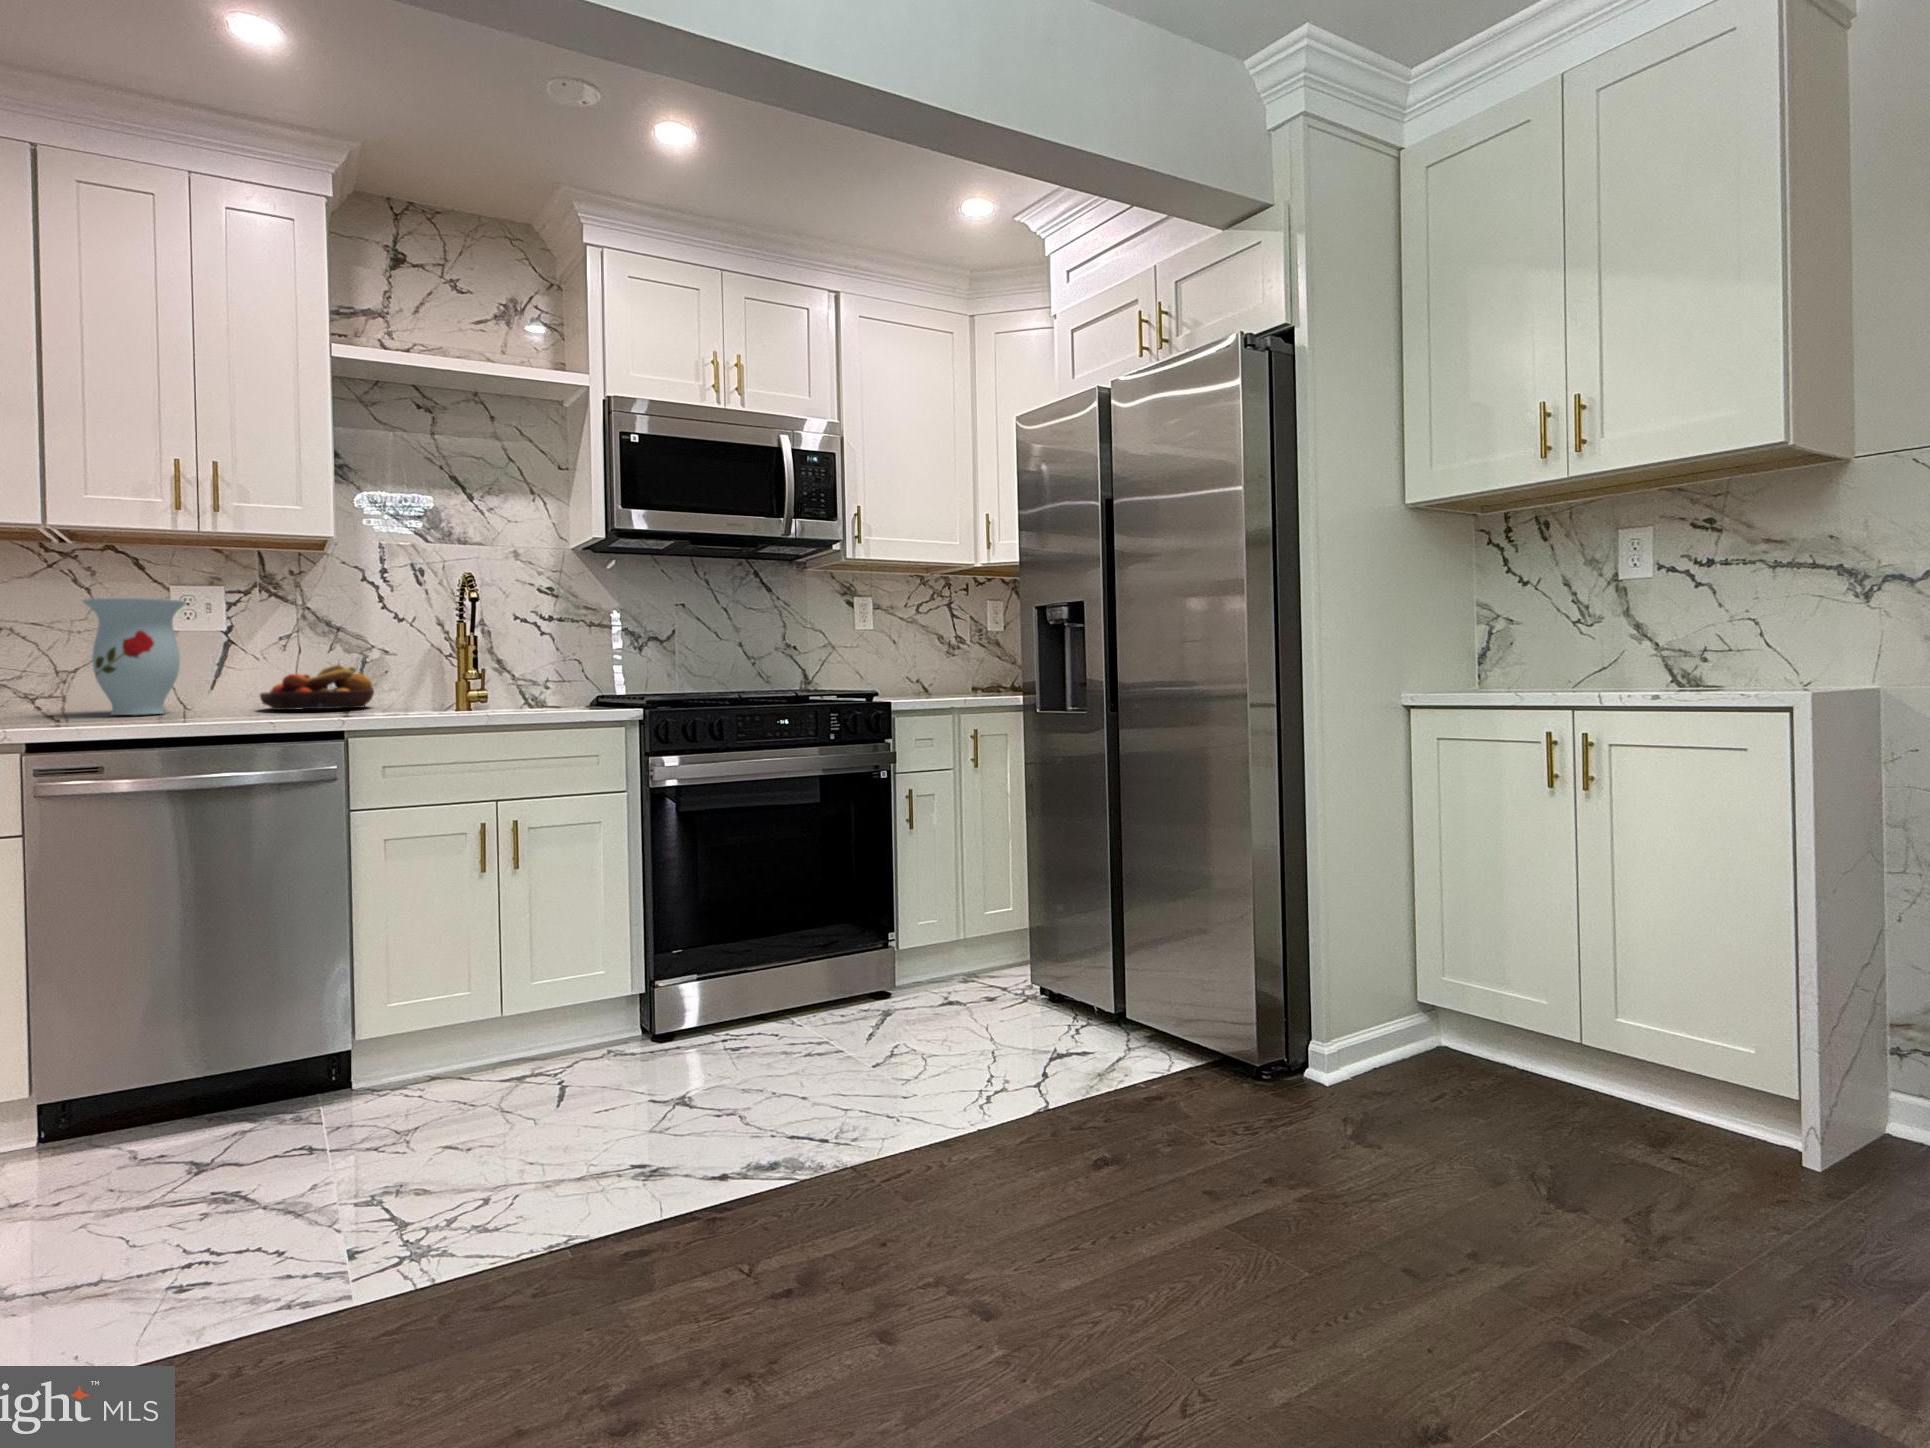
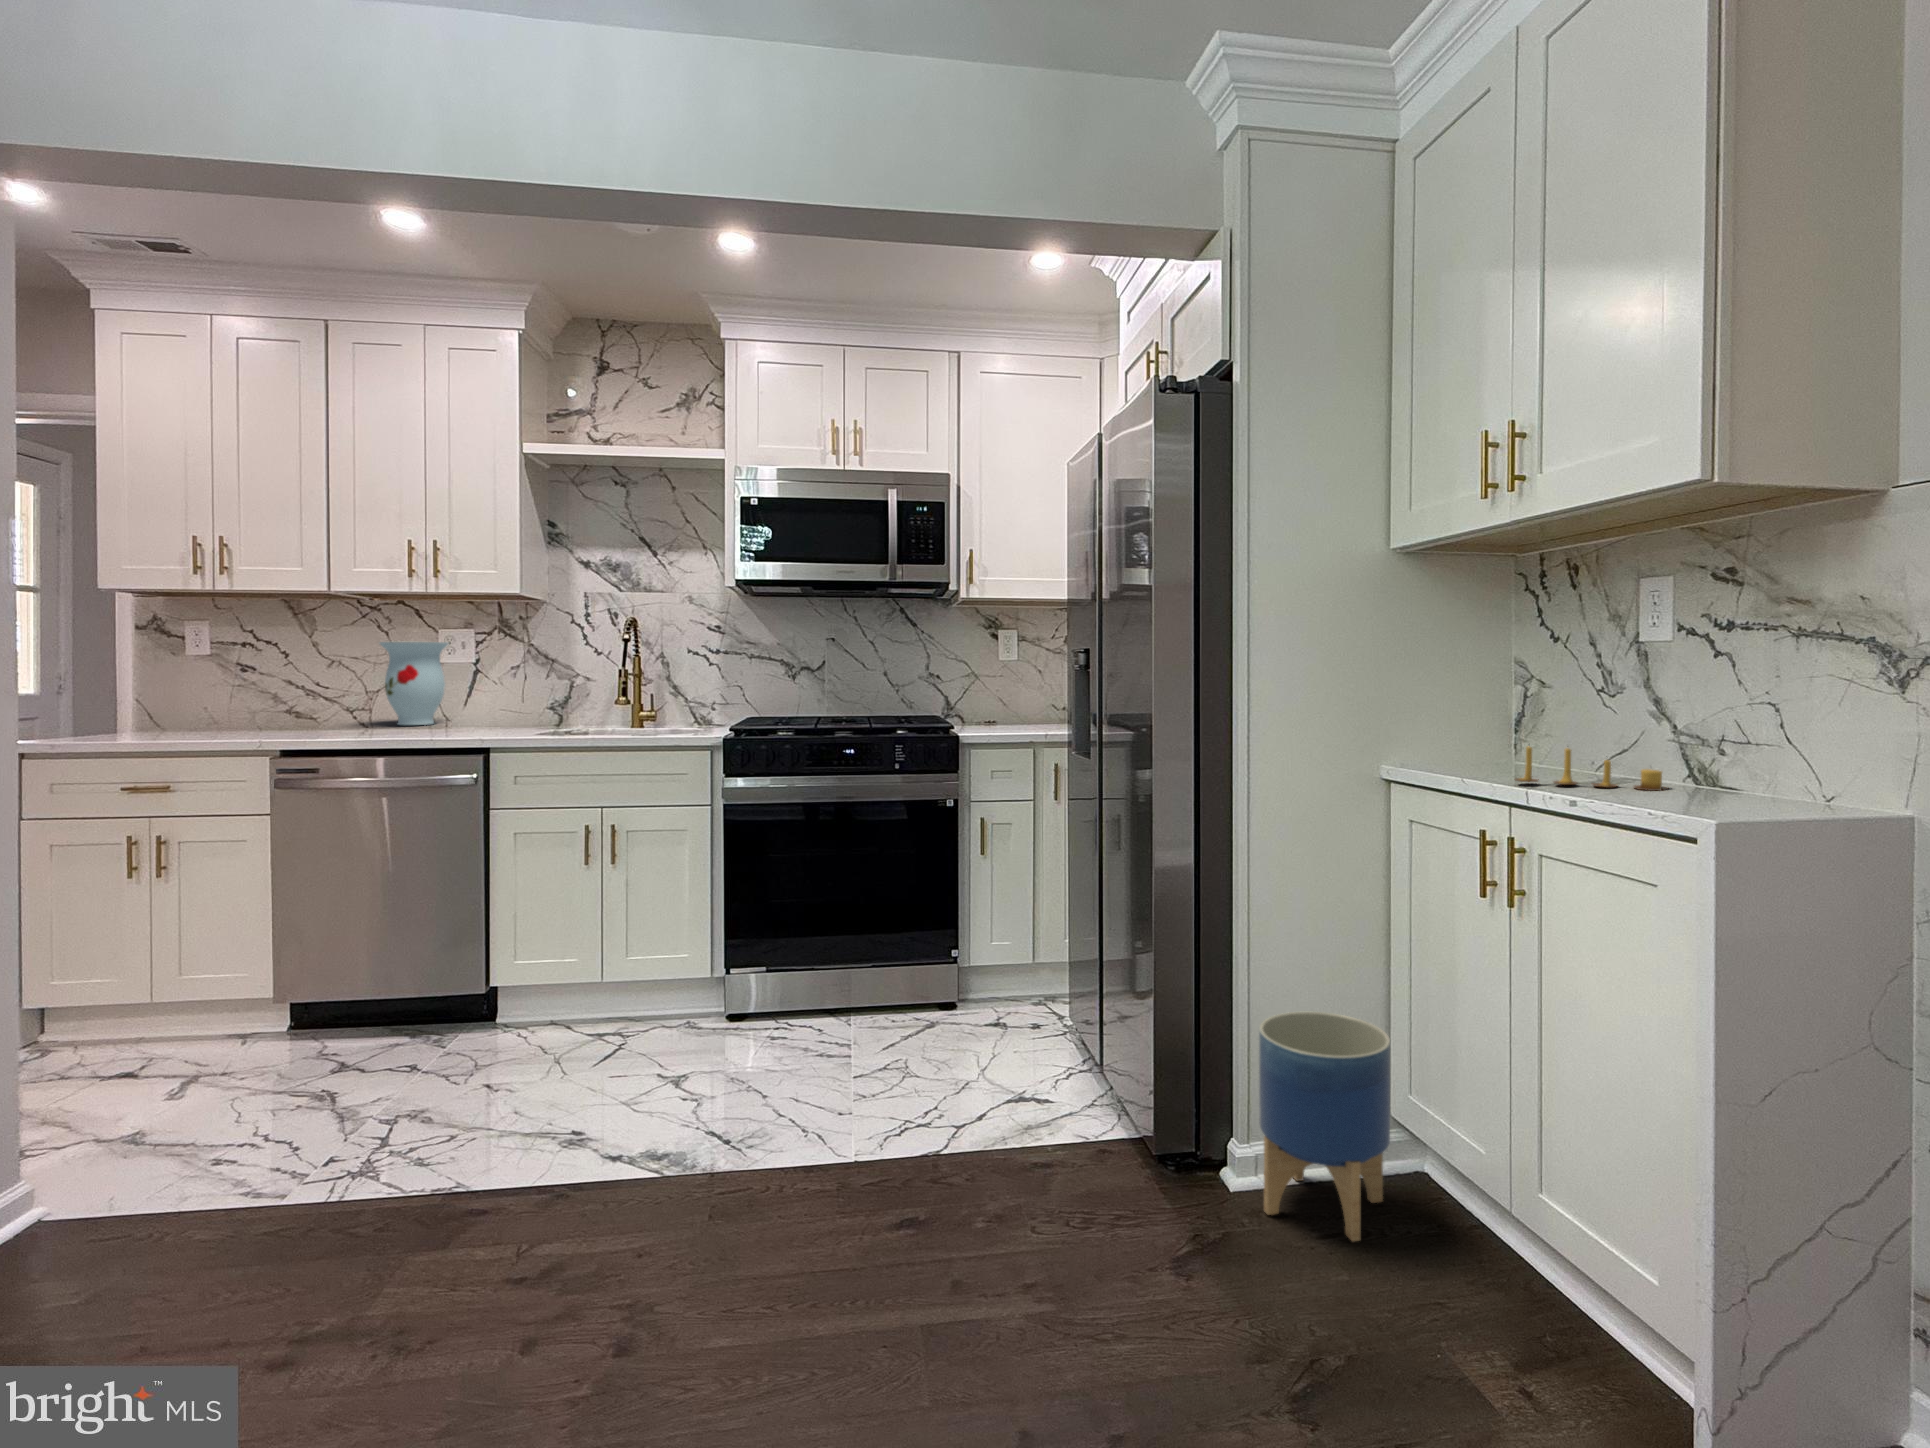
candle: none [1567,658,1691,691] -> present [1516,746,1662,791]
fruit bowl: present [260,665,374,710] -> none [494,689,578,724]
planter: none [1354,917,1476,1101] -> present [1259,1012,1390,1241]

